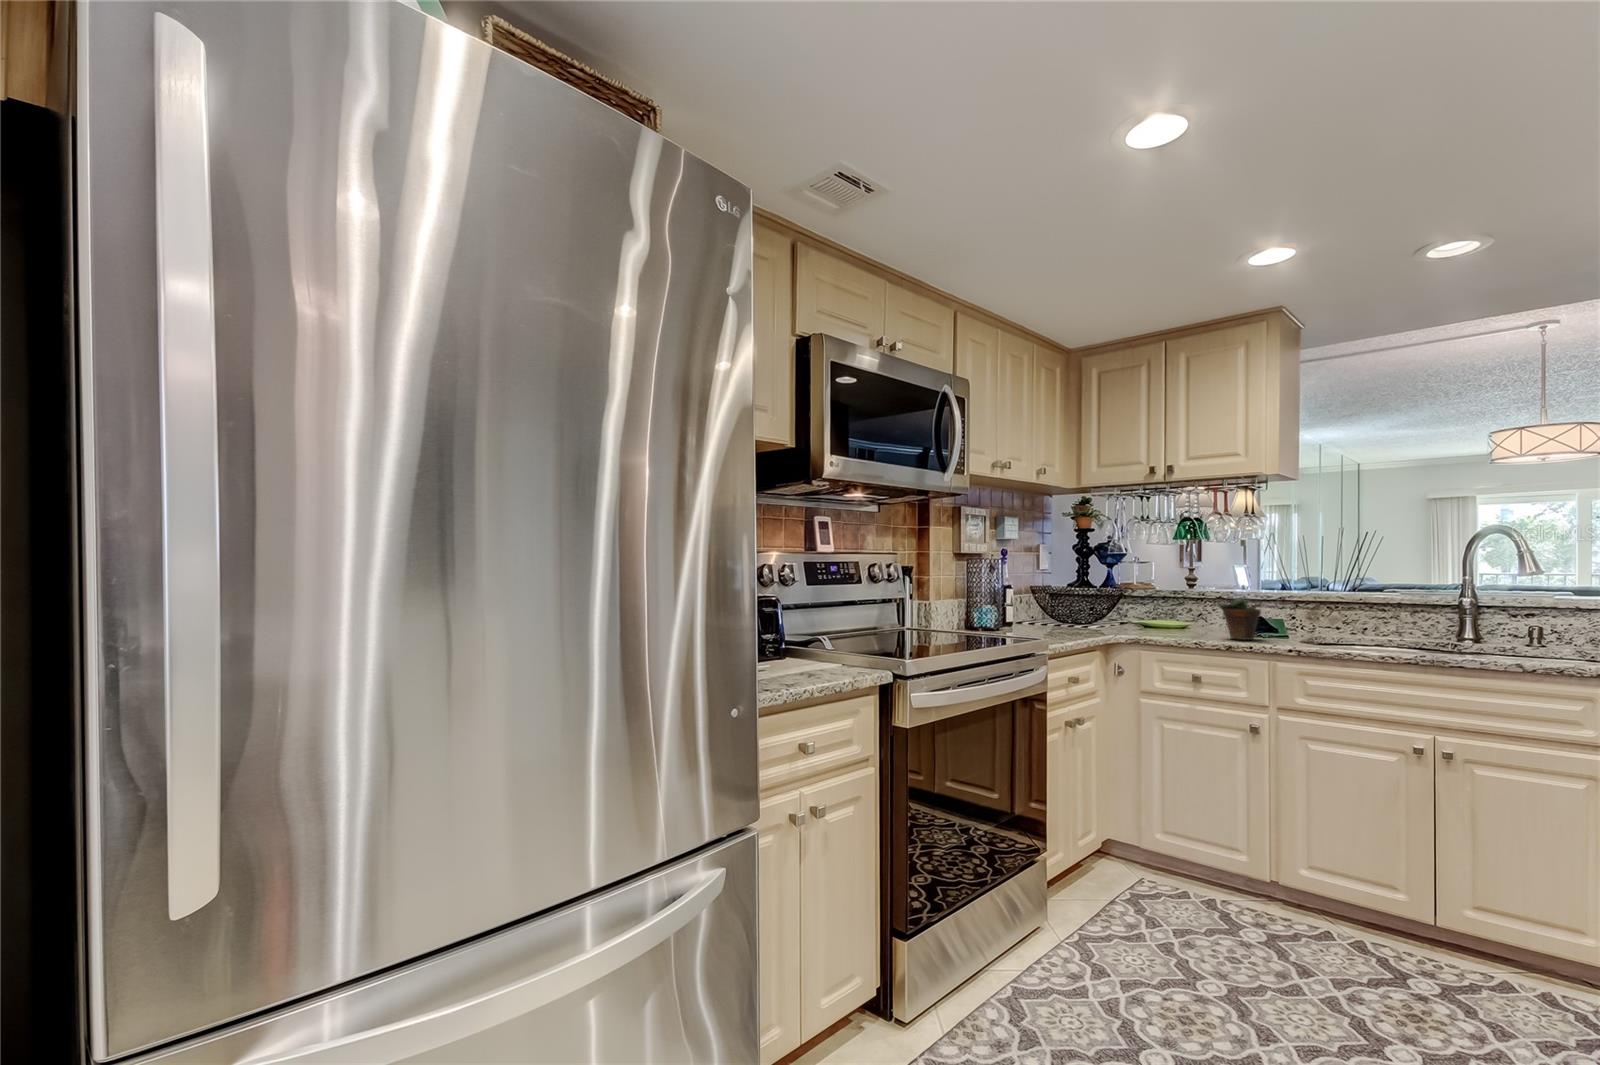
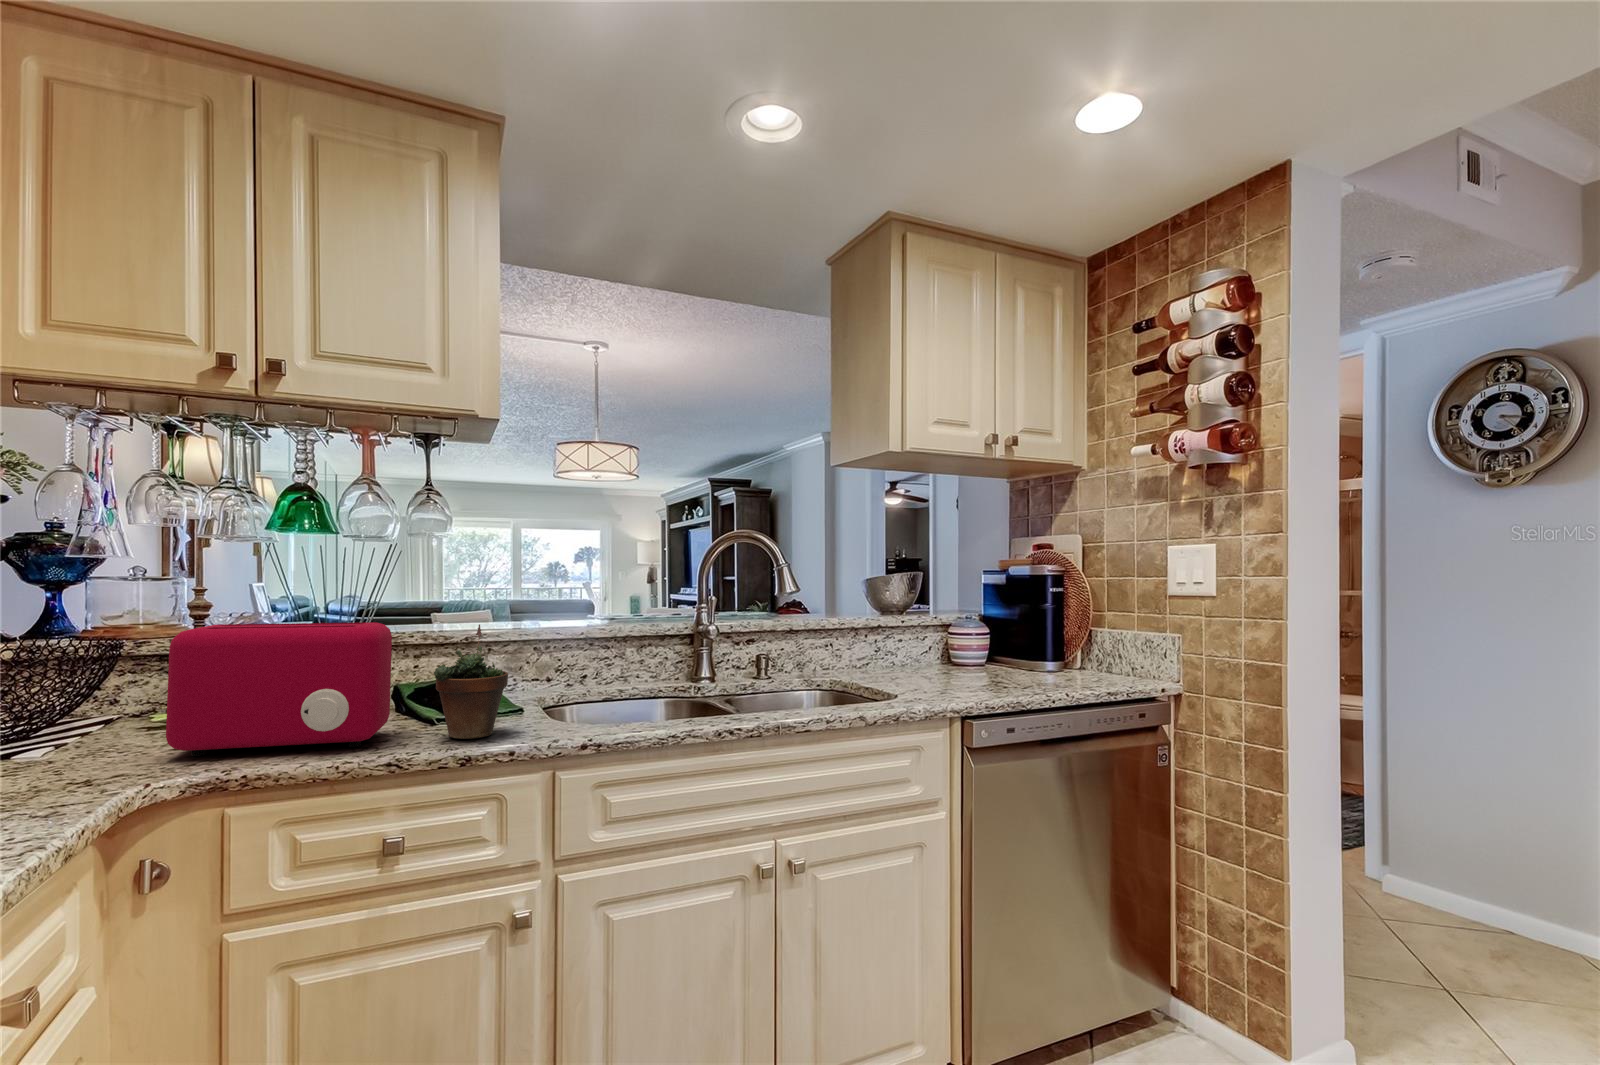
toaster: none [1123,580,1211,636] -> present [166,622,392,756]

